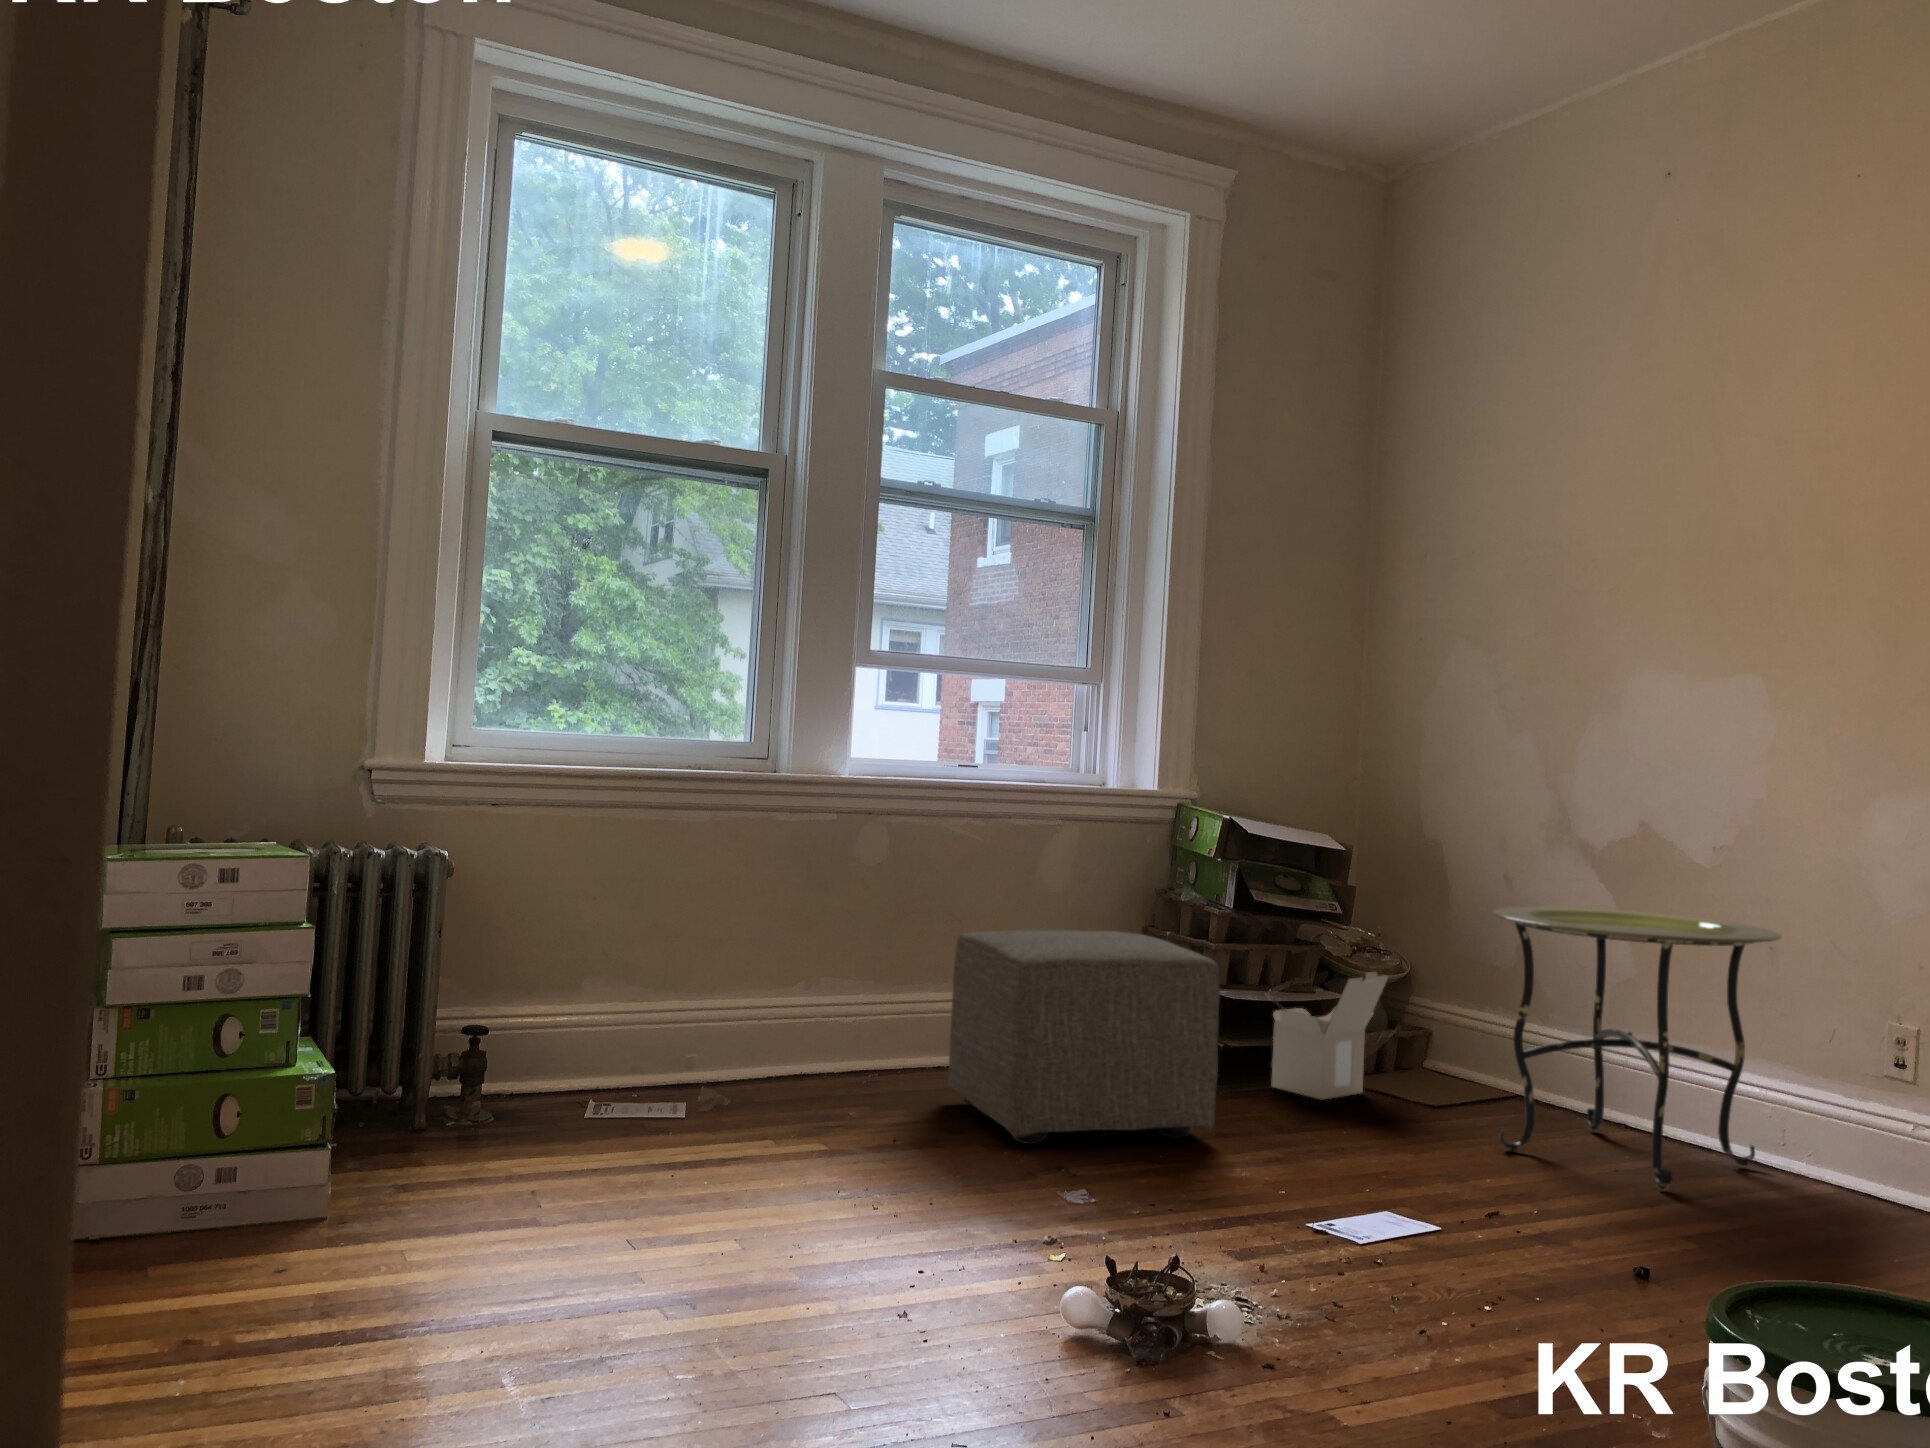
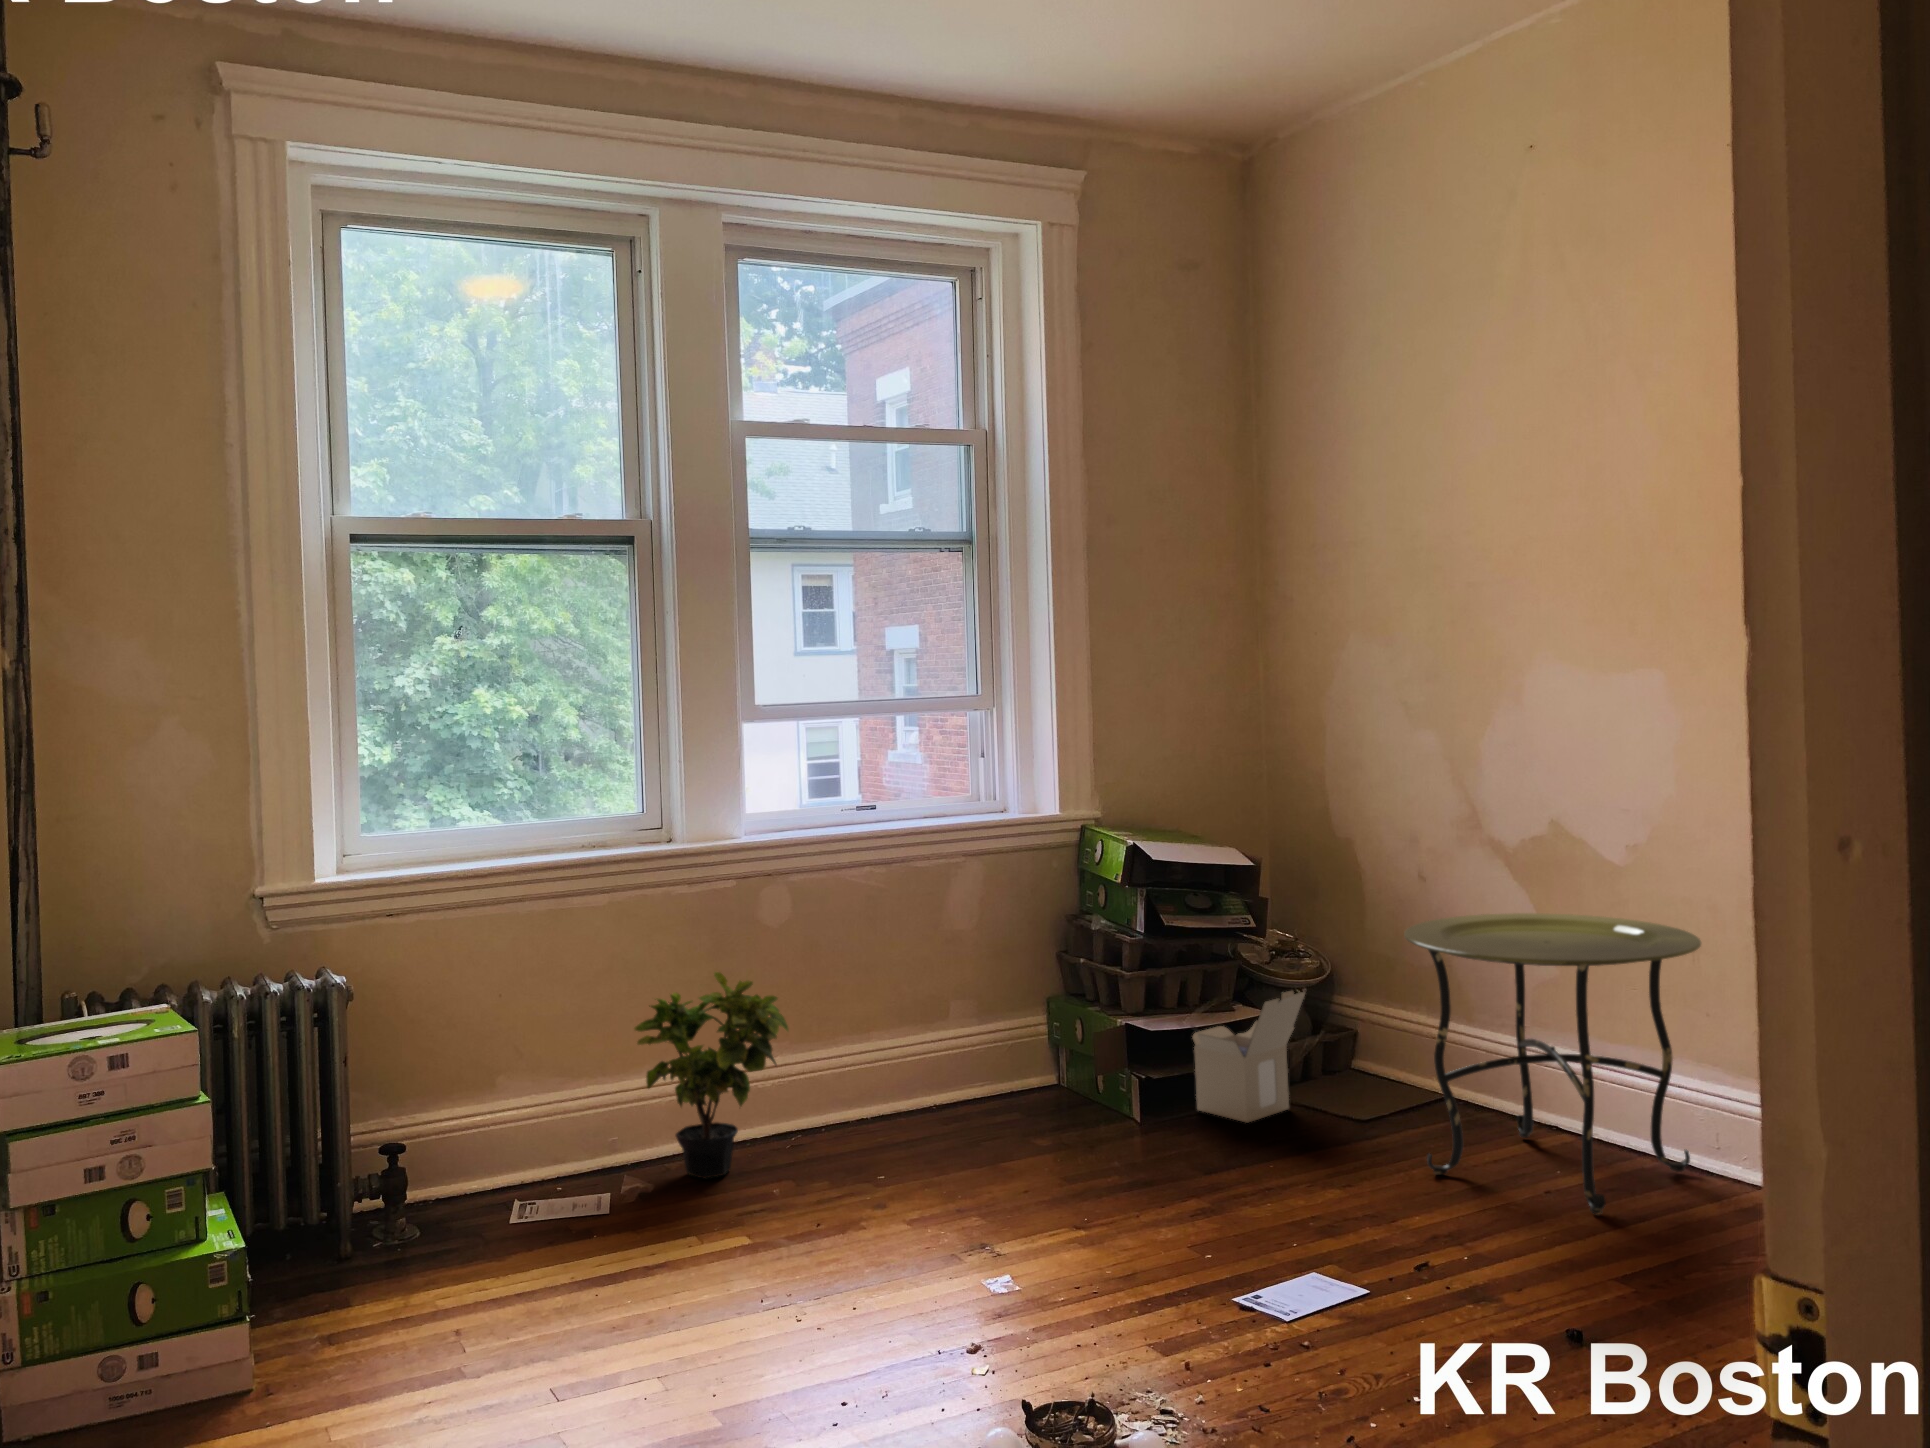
potted plant: none [724,896,878,1099] -> present [634,972,789,1179]
ottoman: present [948,930,1220,1144] -> none [866,978,1138,1215]

